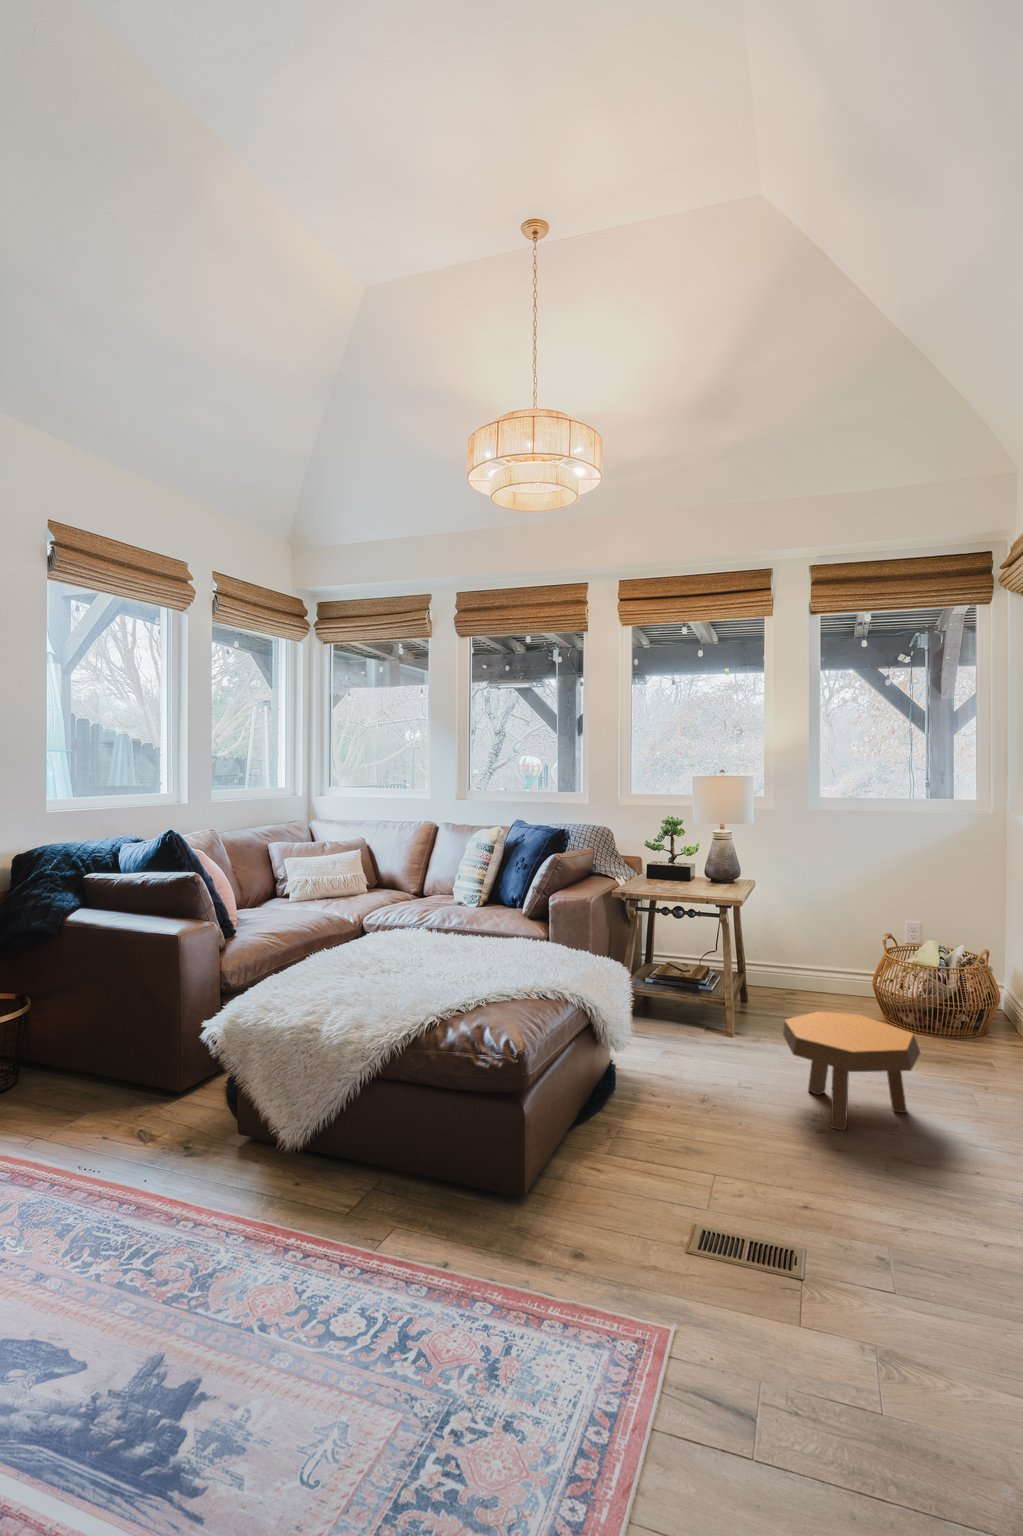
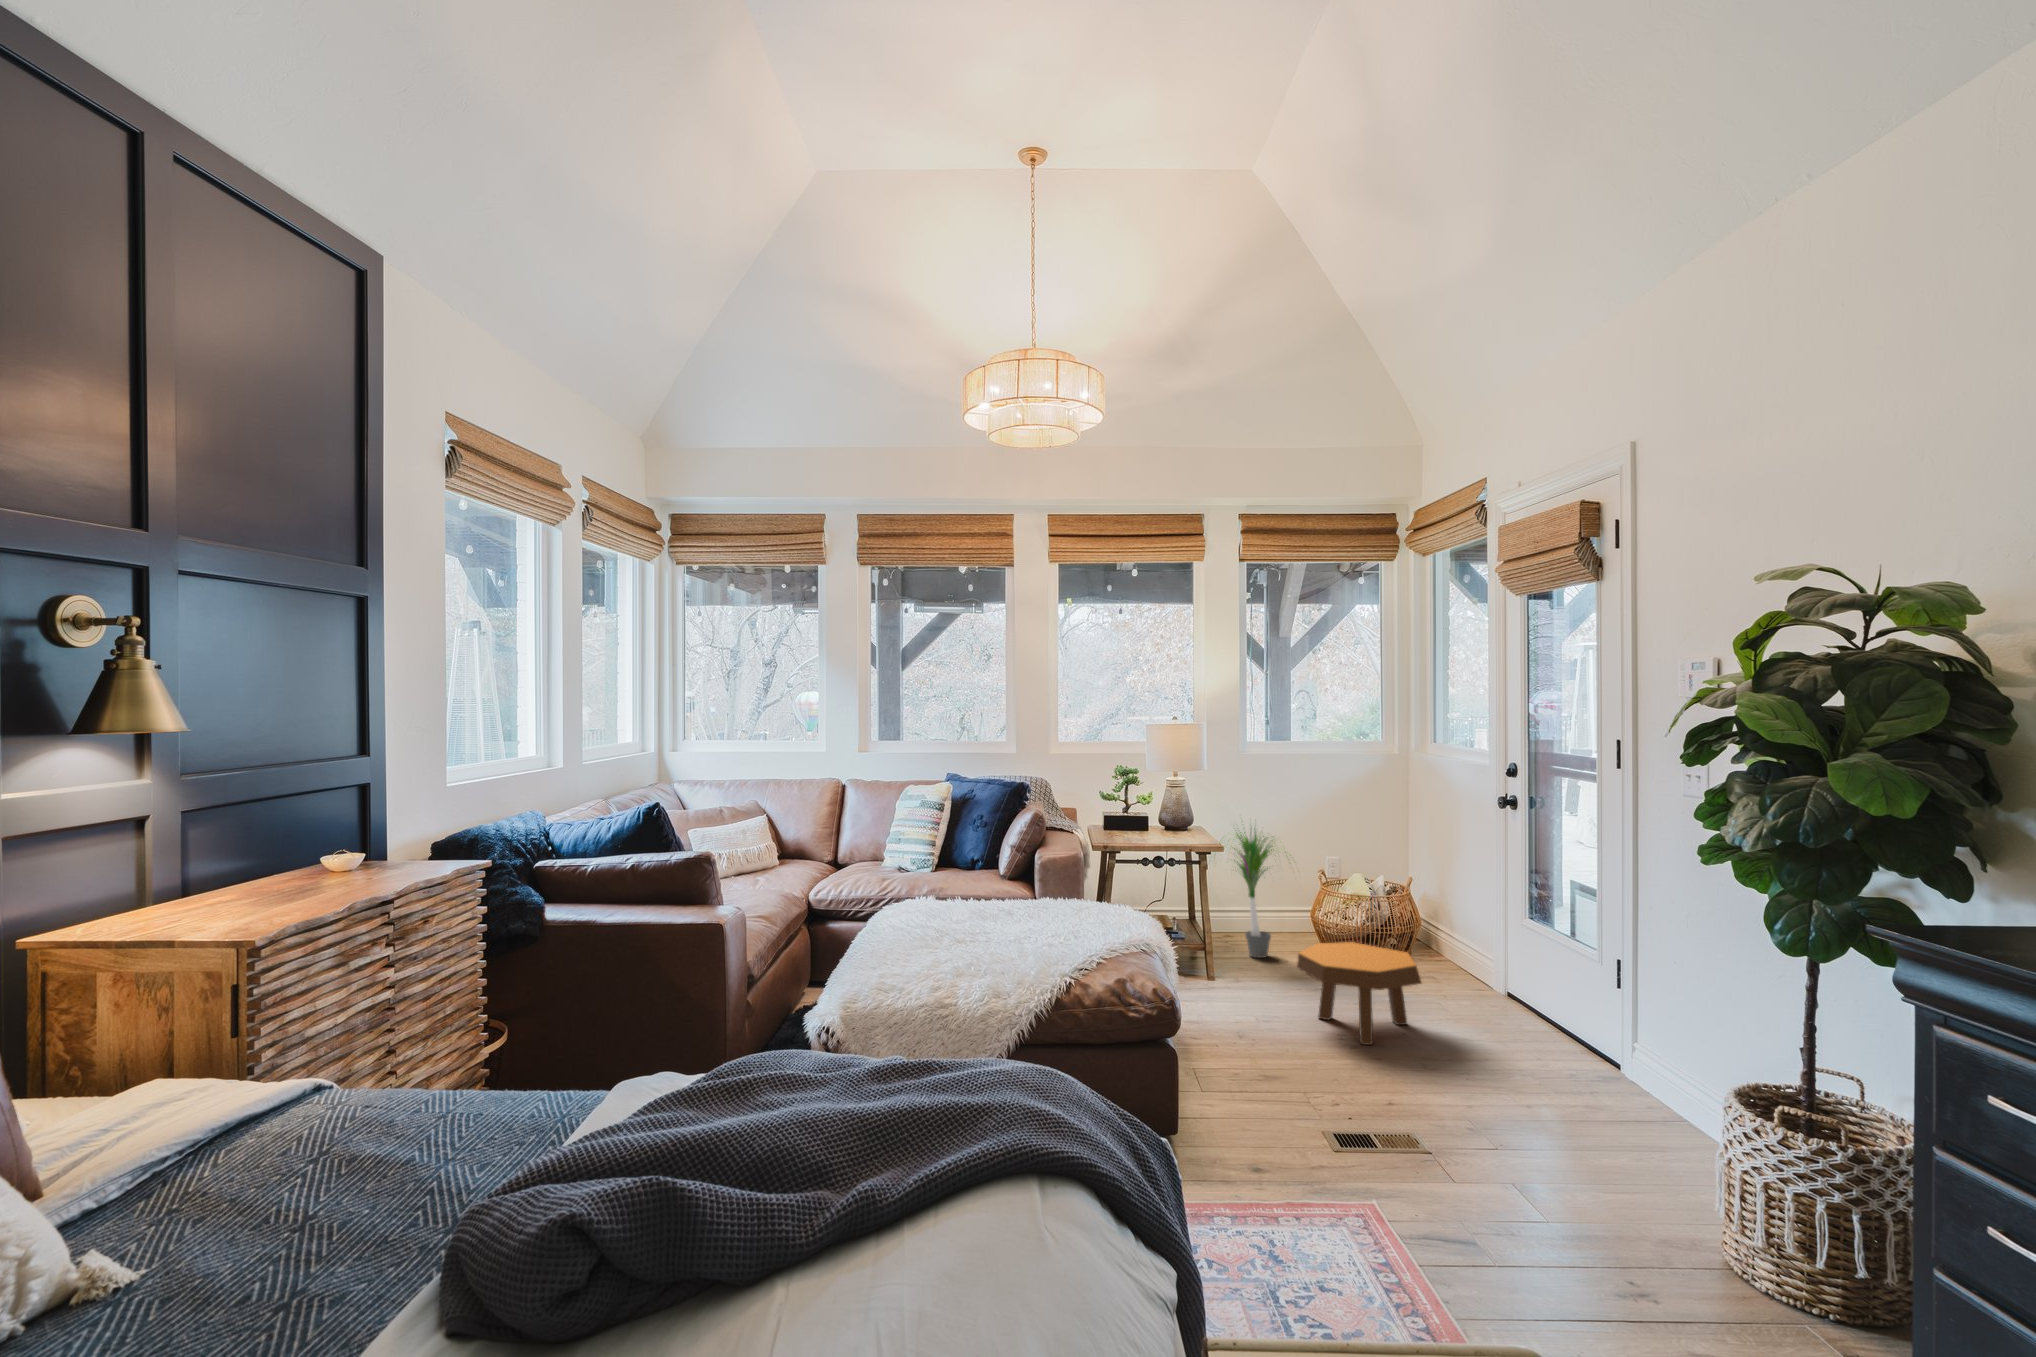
potted plant: none [749,868,851,1018] -> present [1219,828,1291,958]

